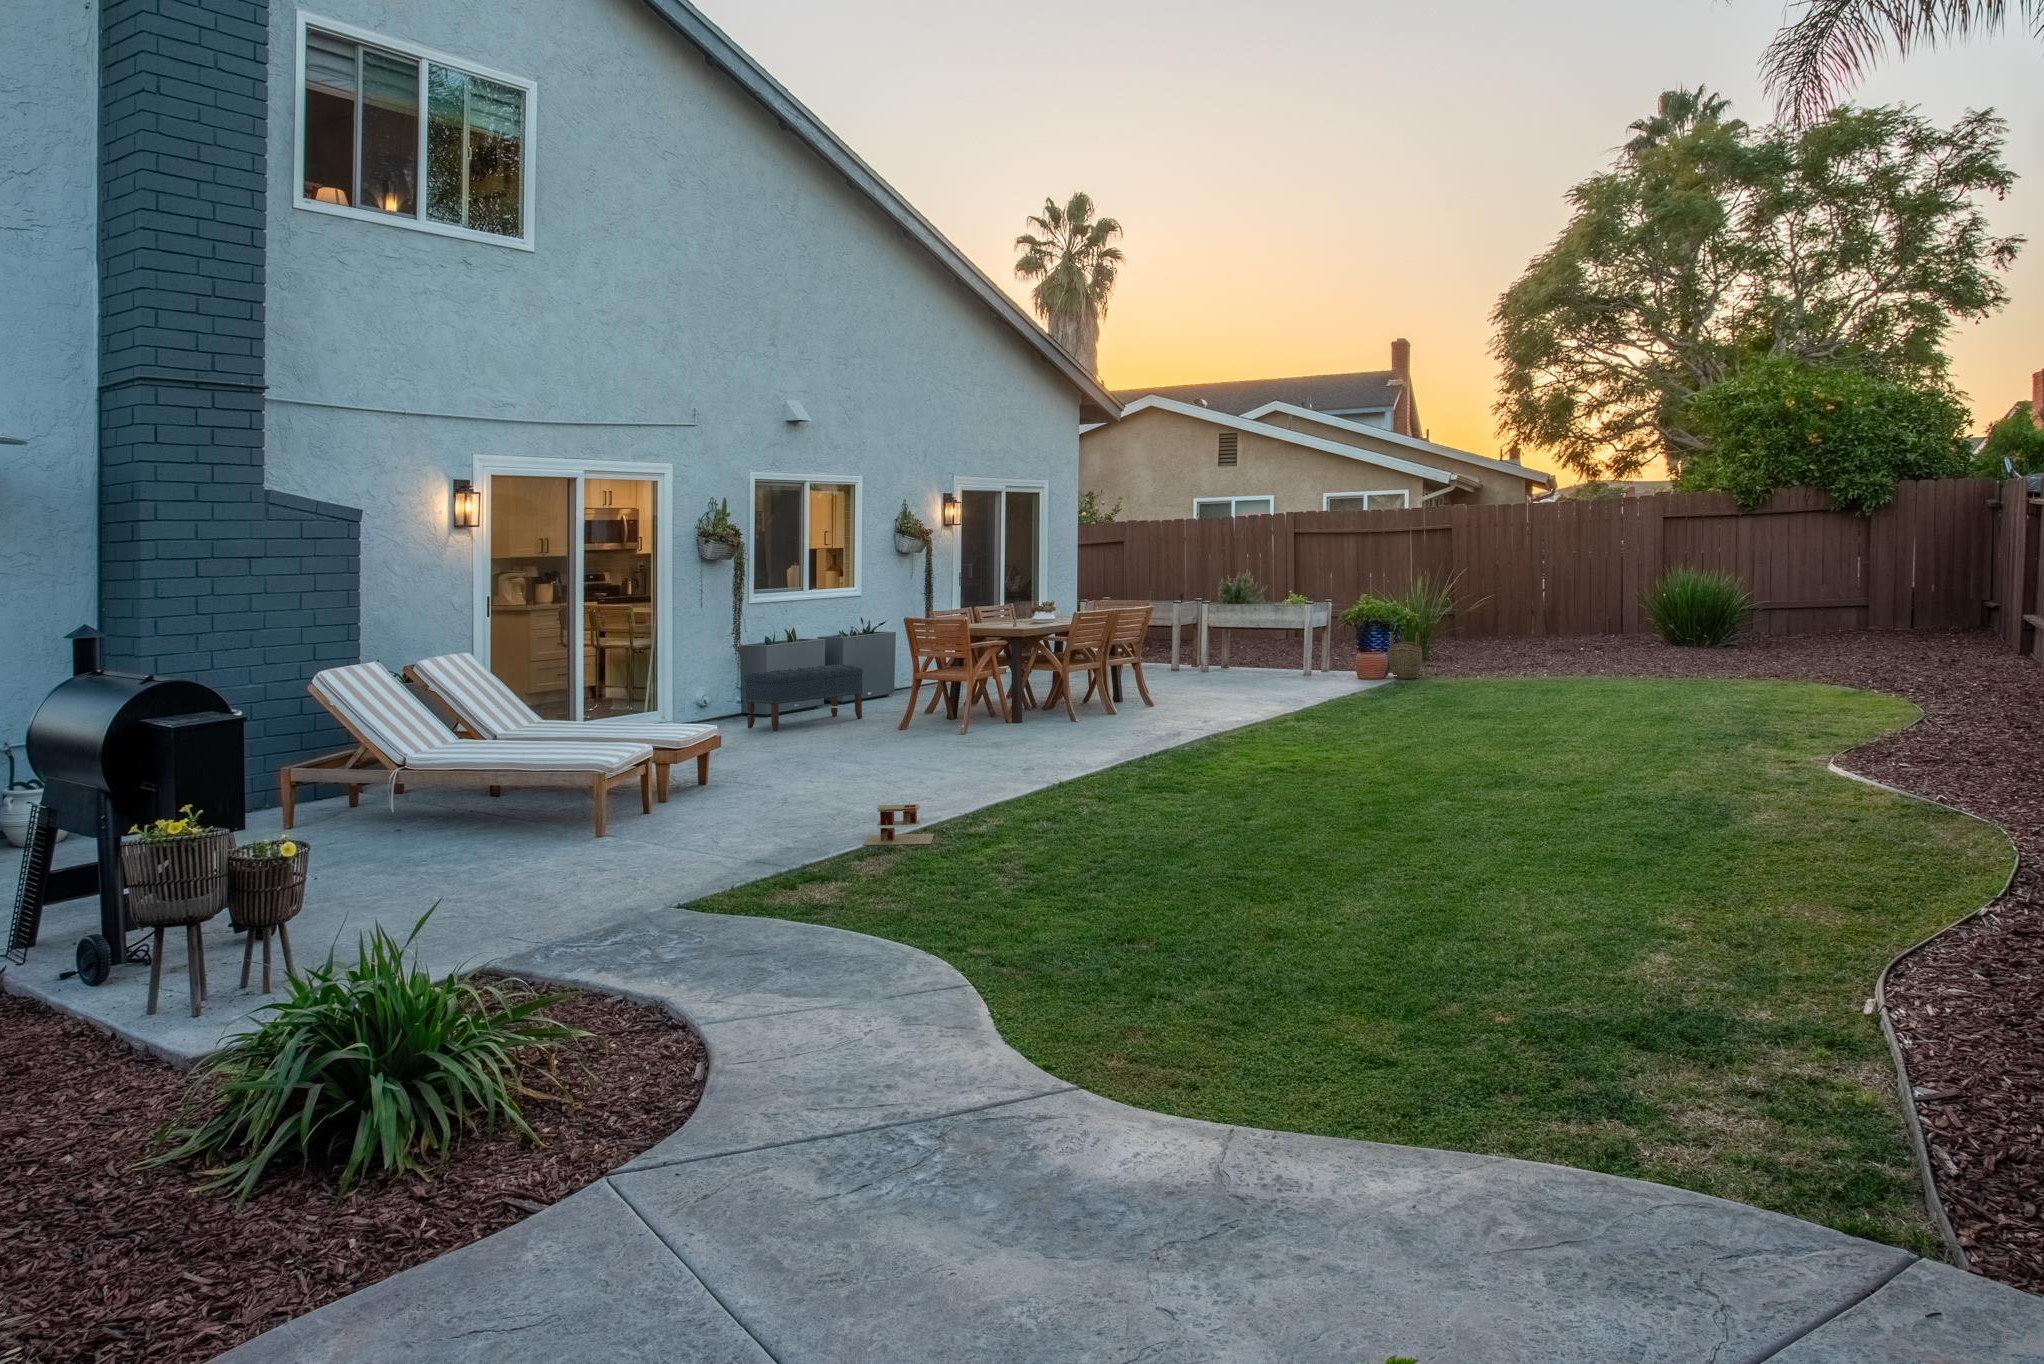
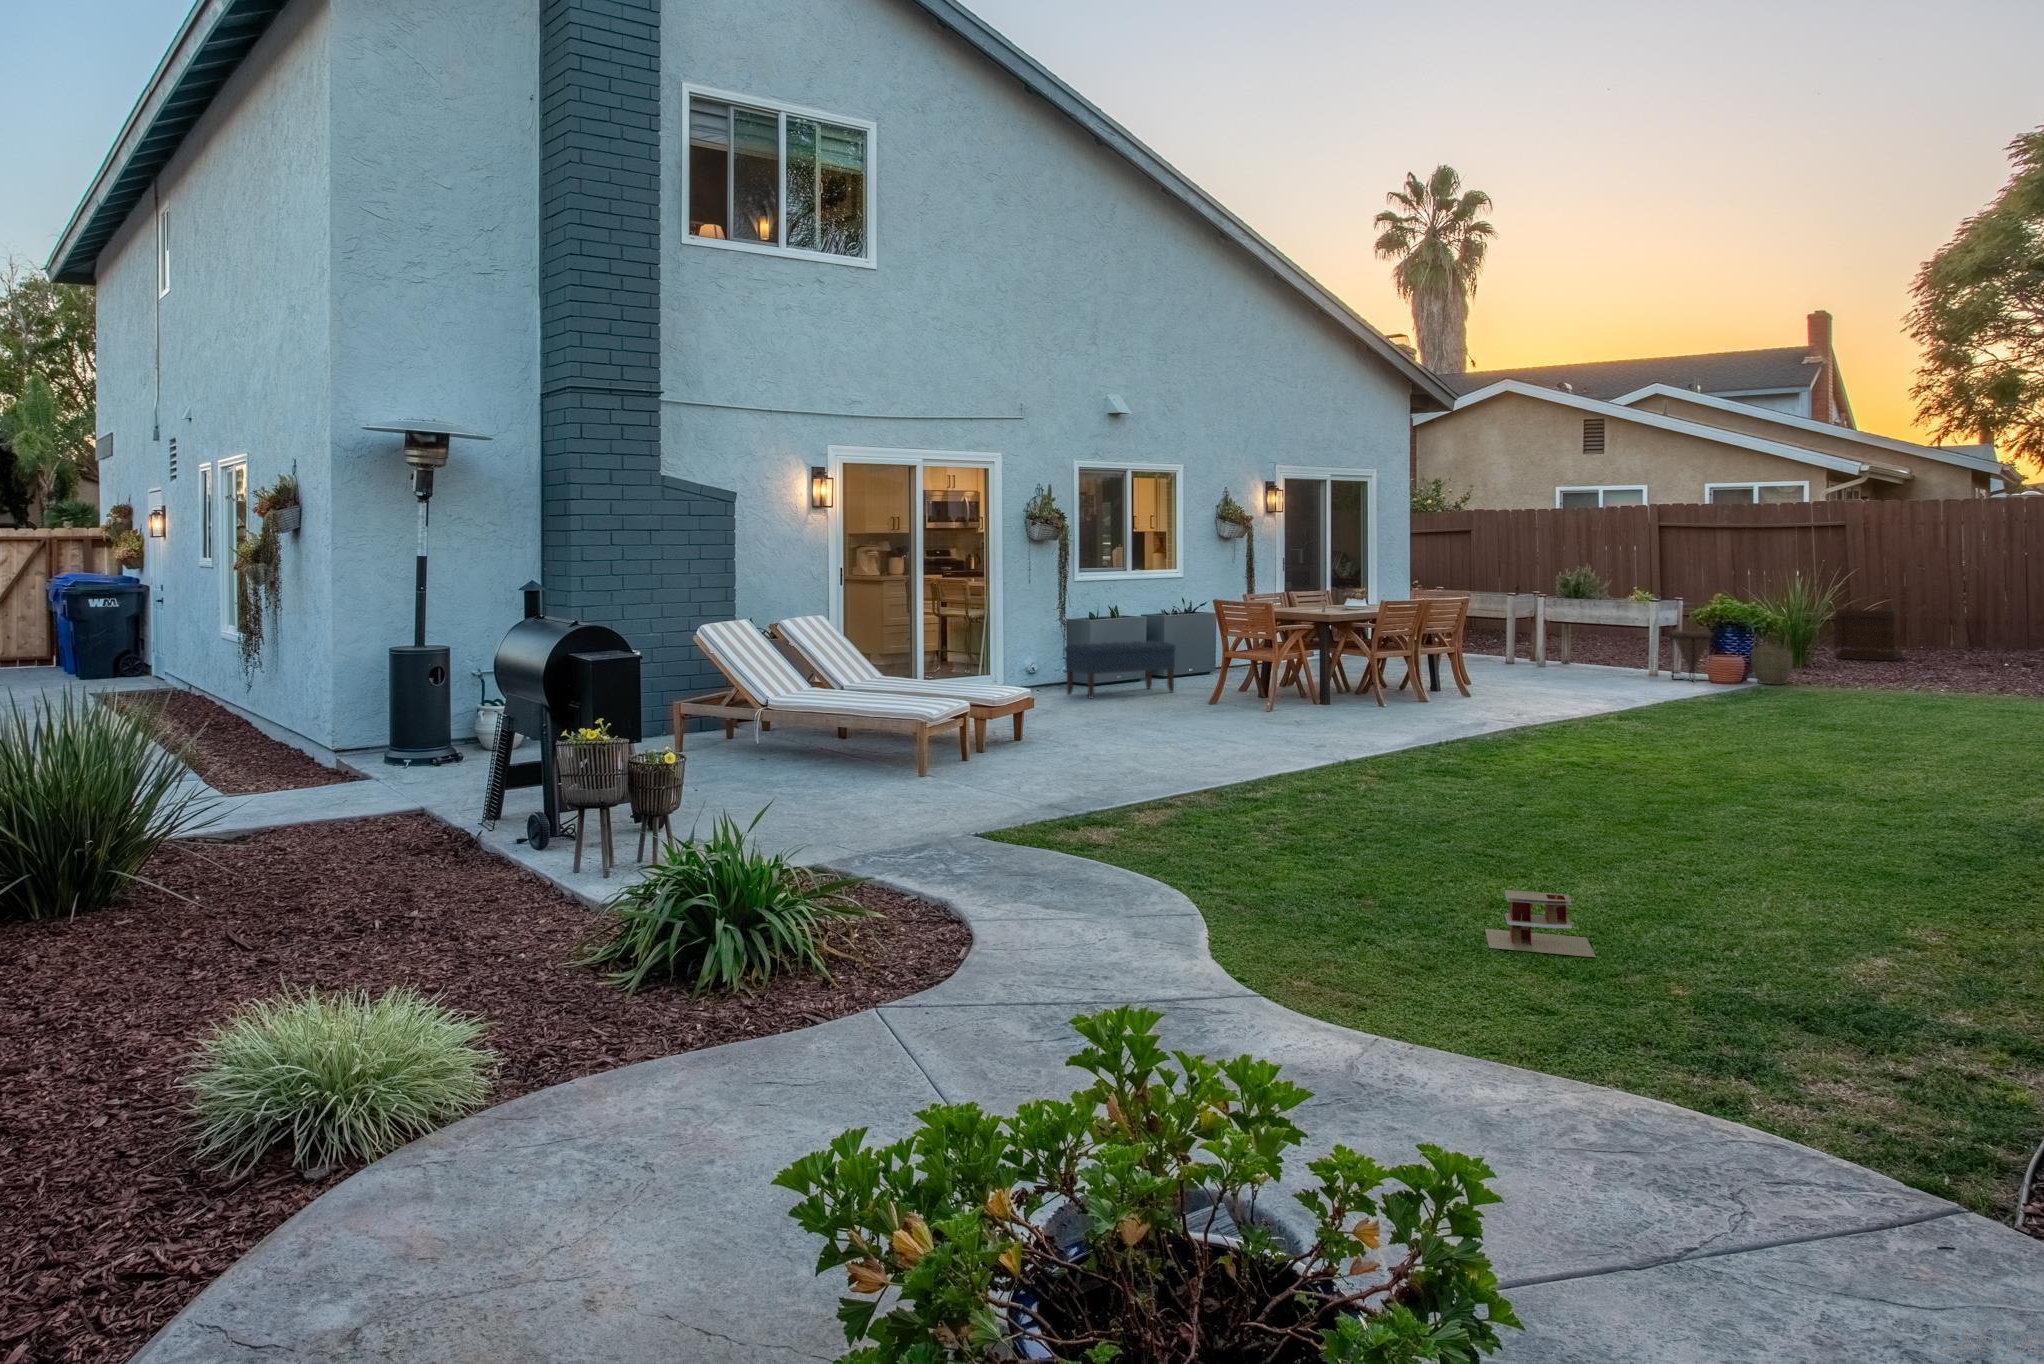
wooden crate: none [1442,605,1496,652] -> present [1833,608,1902,661]
side table: none [1319,632,1357,680] -> present [1671,631,1713,682]
toy house: present [863,803,934,845] -> present [1485,890,1596,957]

